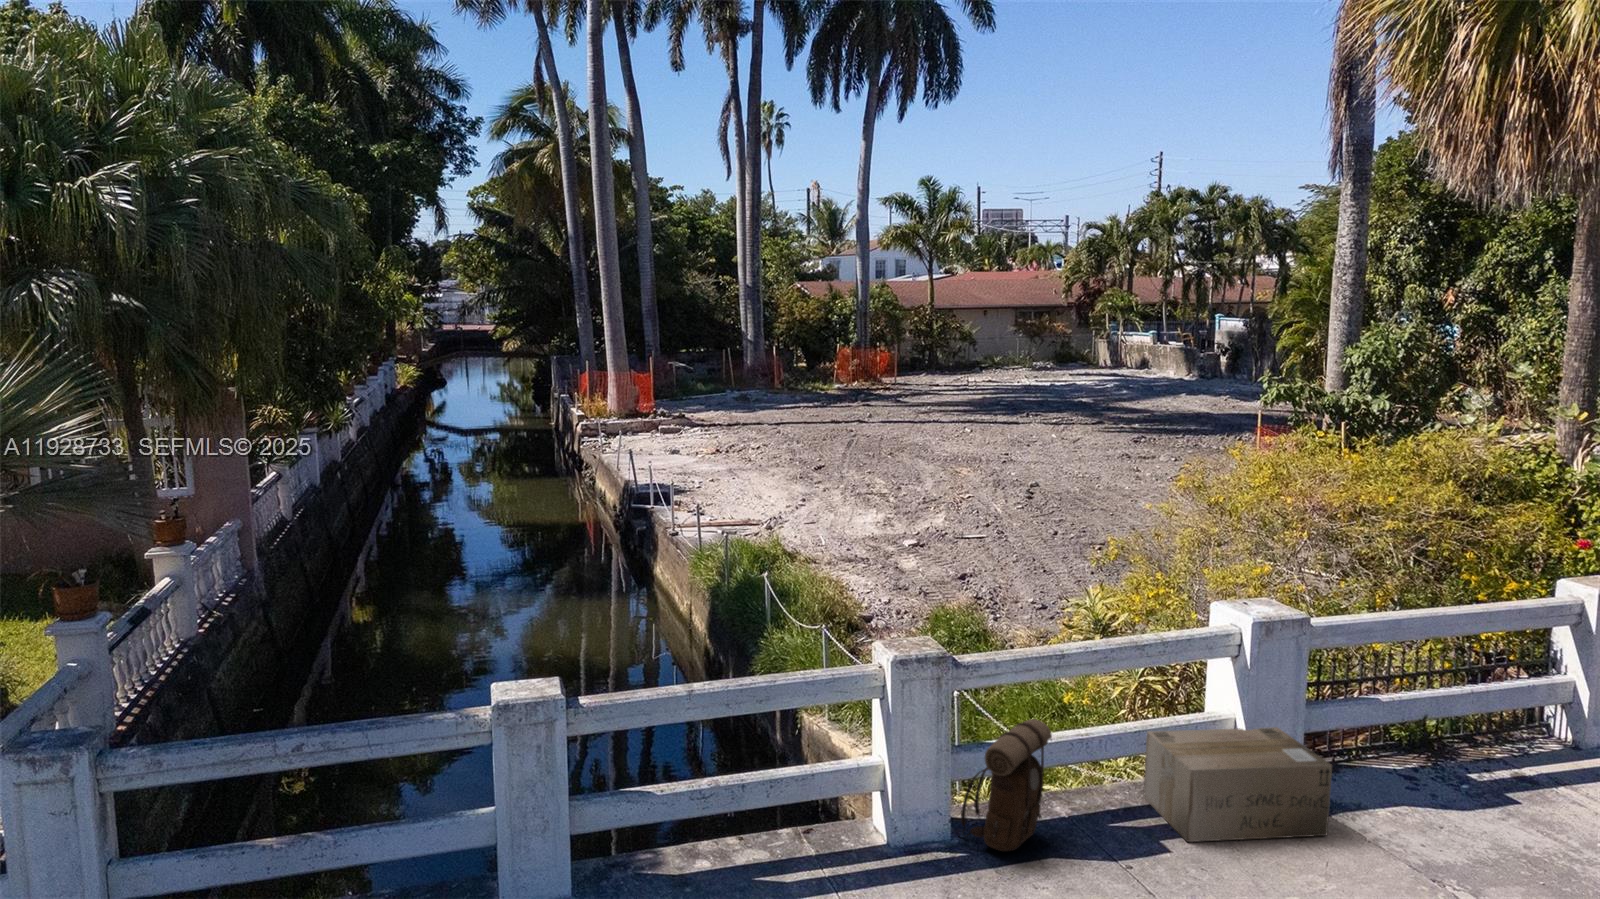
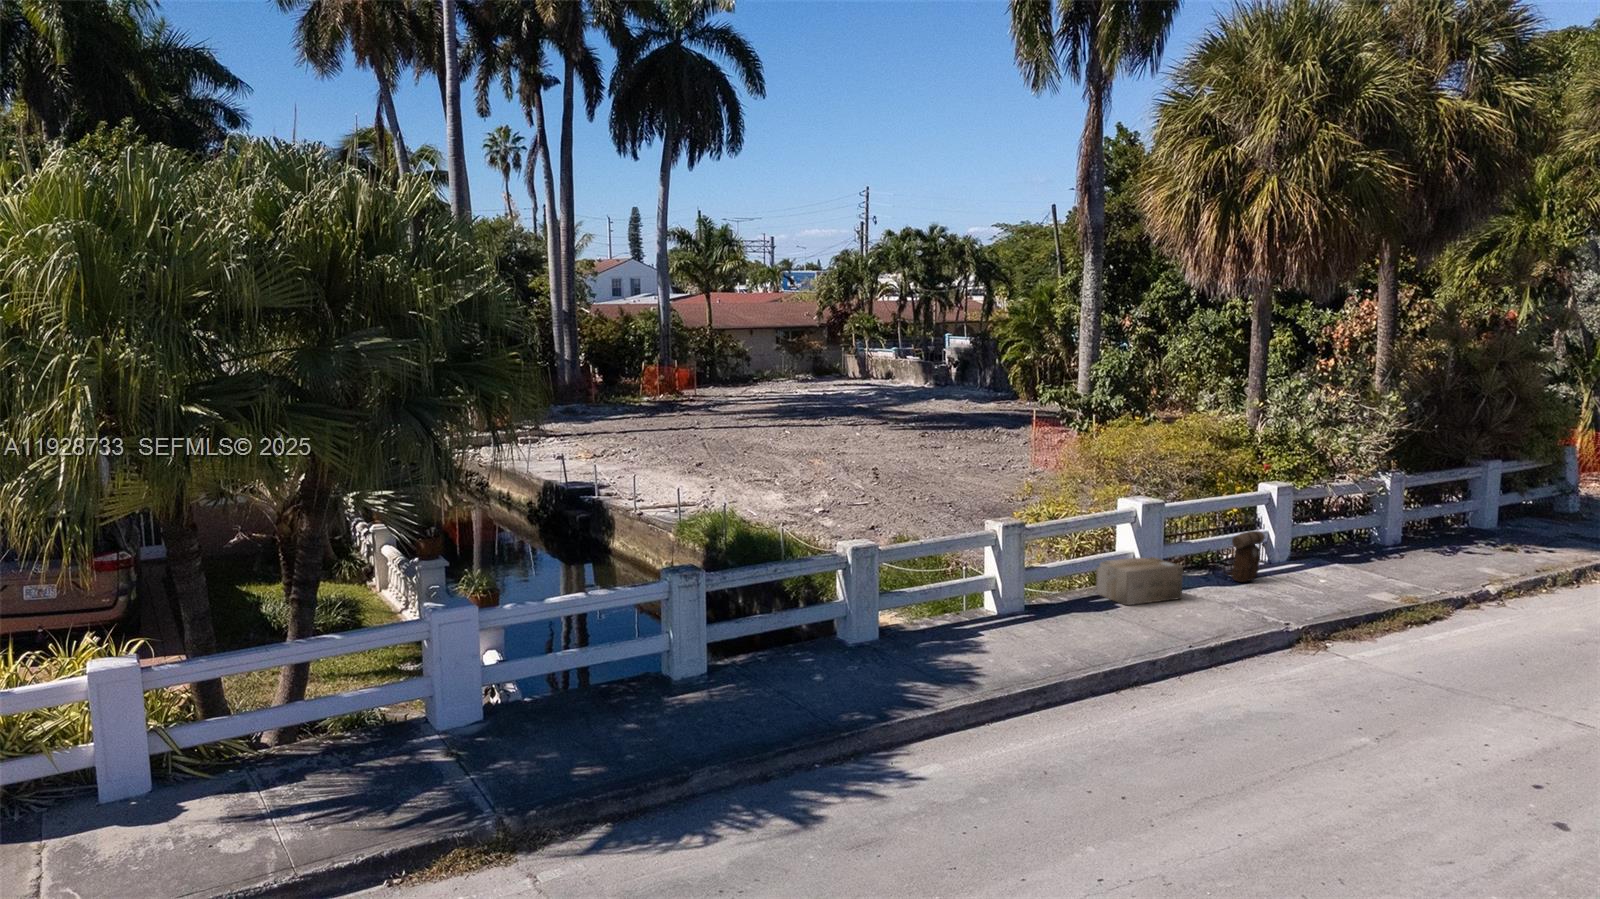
backpack: present [961,719,1052,851] -> present [1223,531,1265,582]

